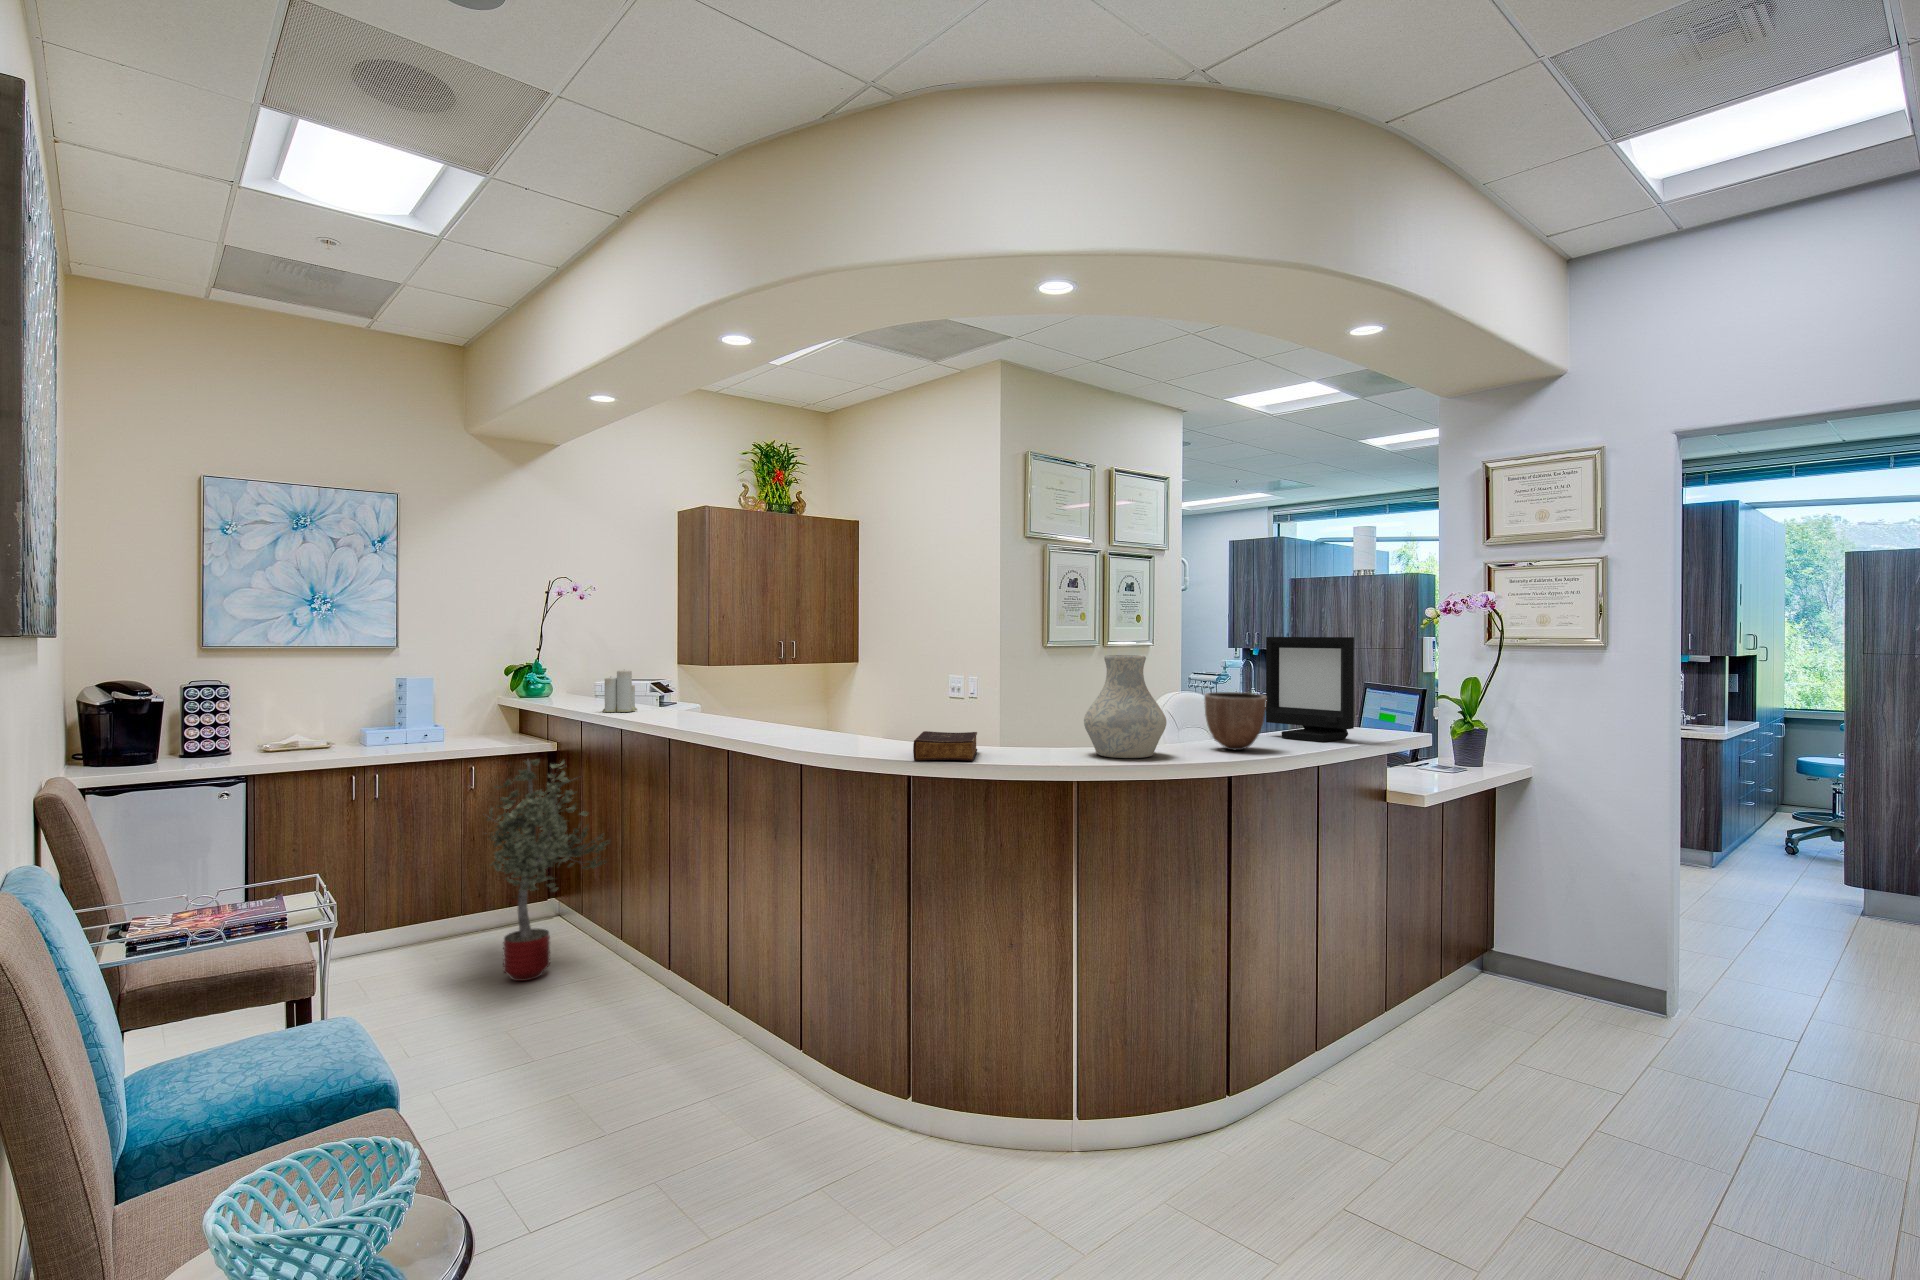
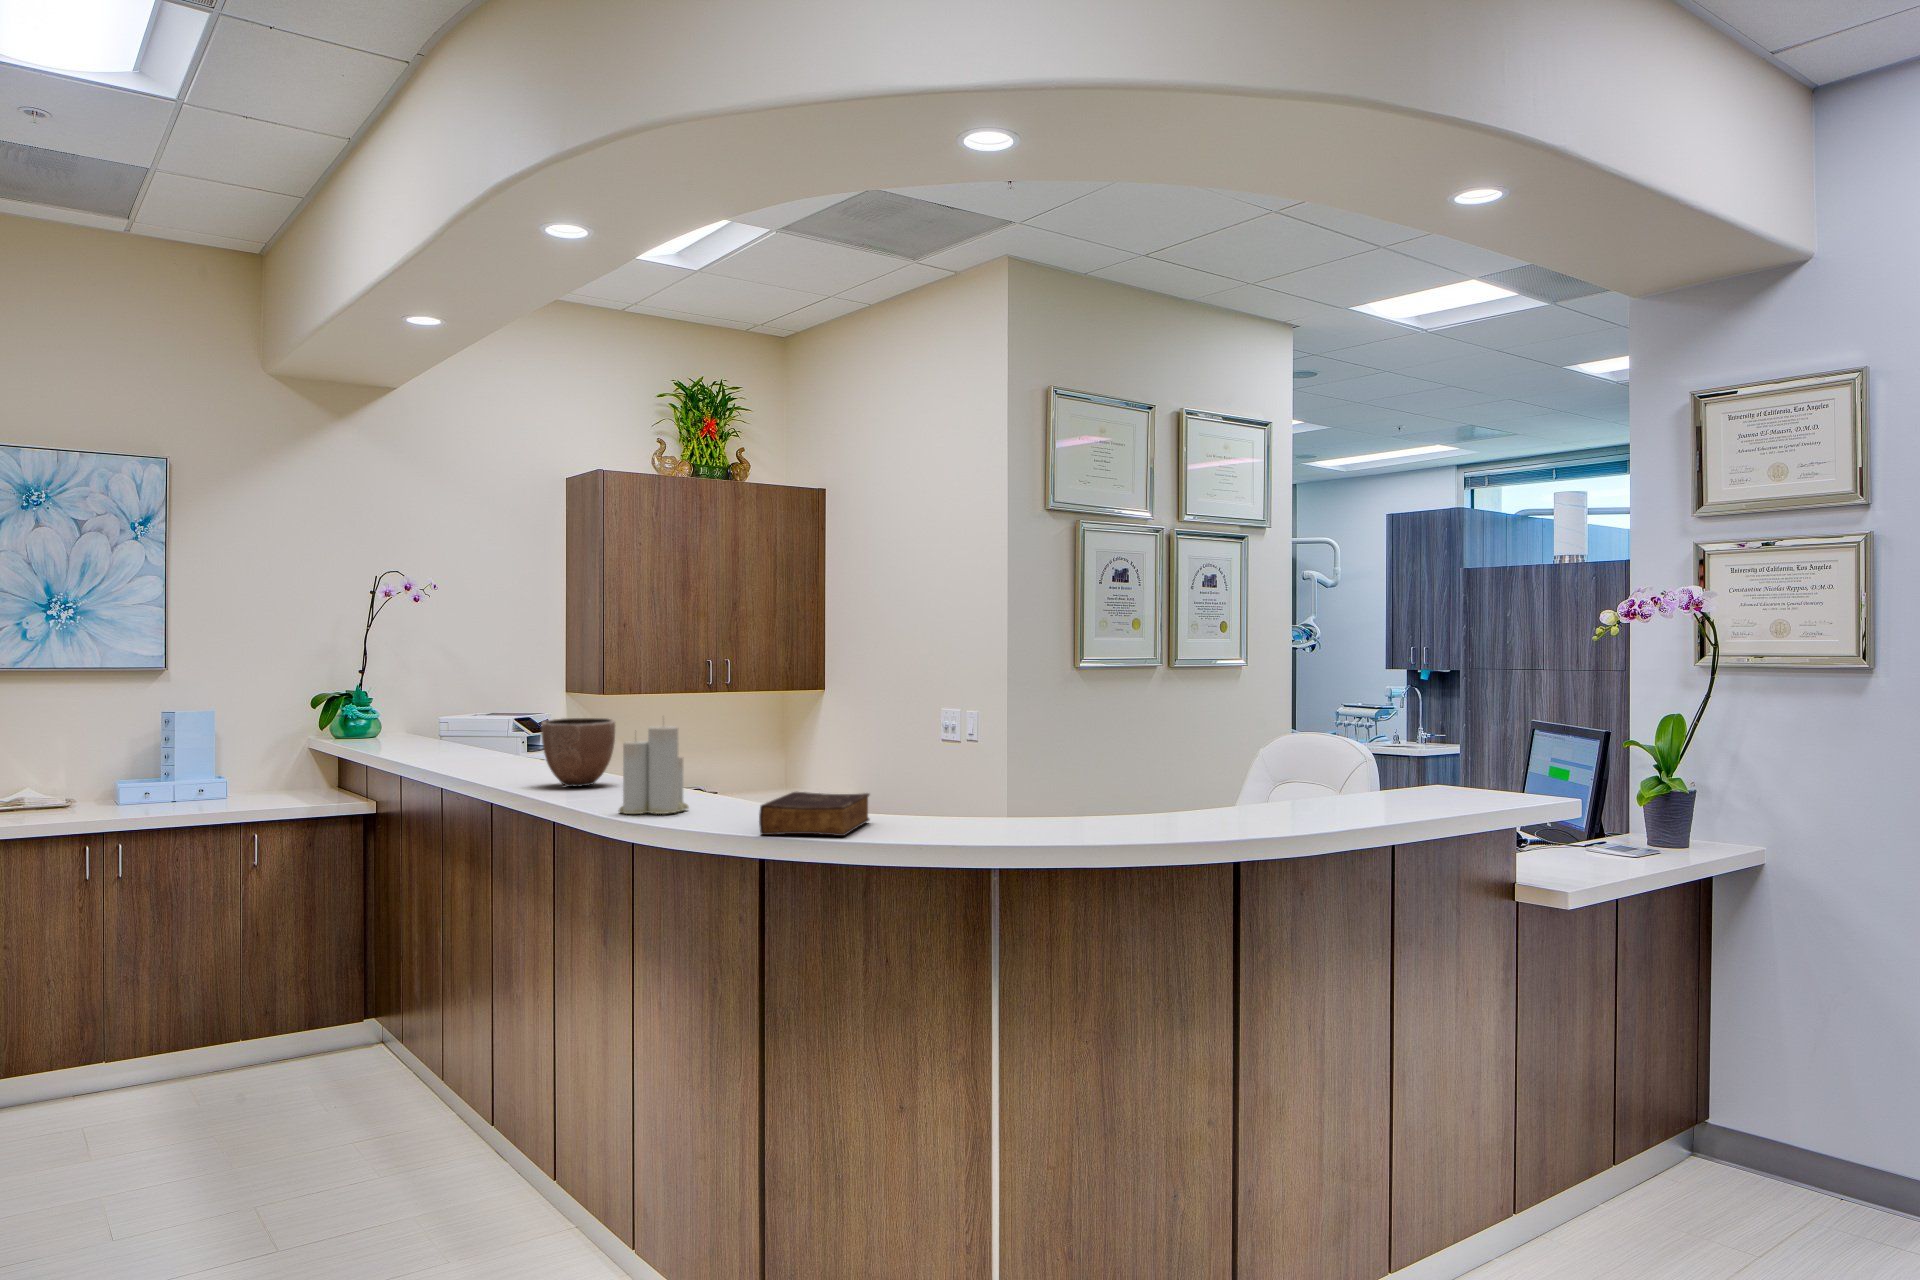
picture frame: present [1266,637,1354,742] -> none [1331,654,1453,812]
vase: present [1084,655,1166,758] -> none [1020,682,1141,835]
candle: present [603,670,637,712] -> present [619,726,689,814]
decorative bowl: present [1204,692,1266,750] -> present [541,718,615,787]
potted tree: present [483,759,609,981] -> none [241,822,430,1134]

